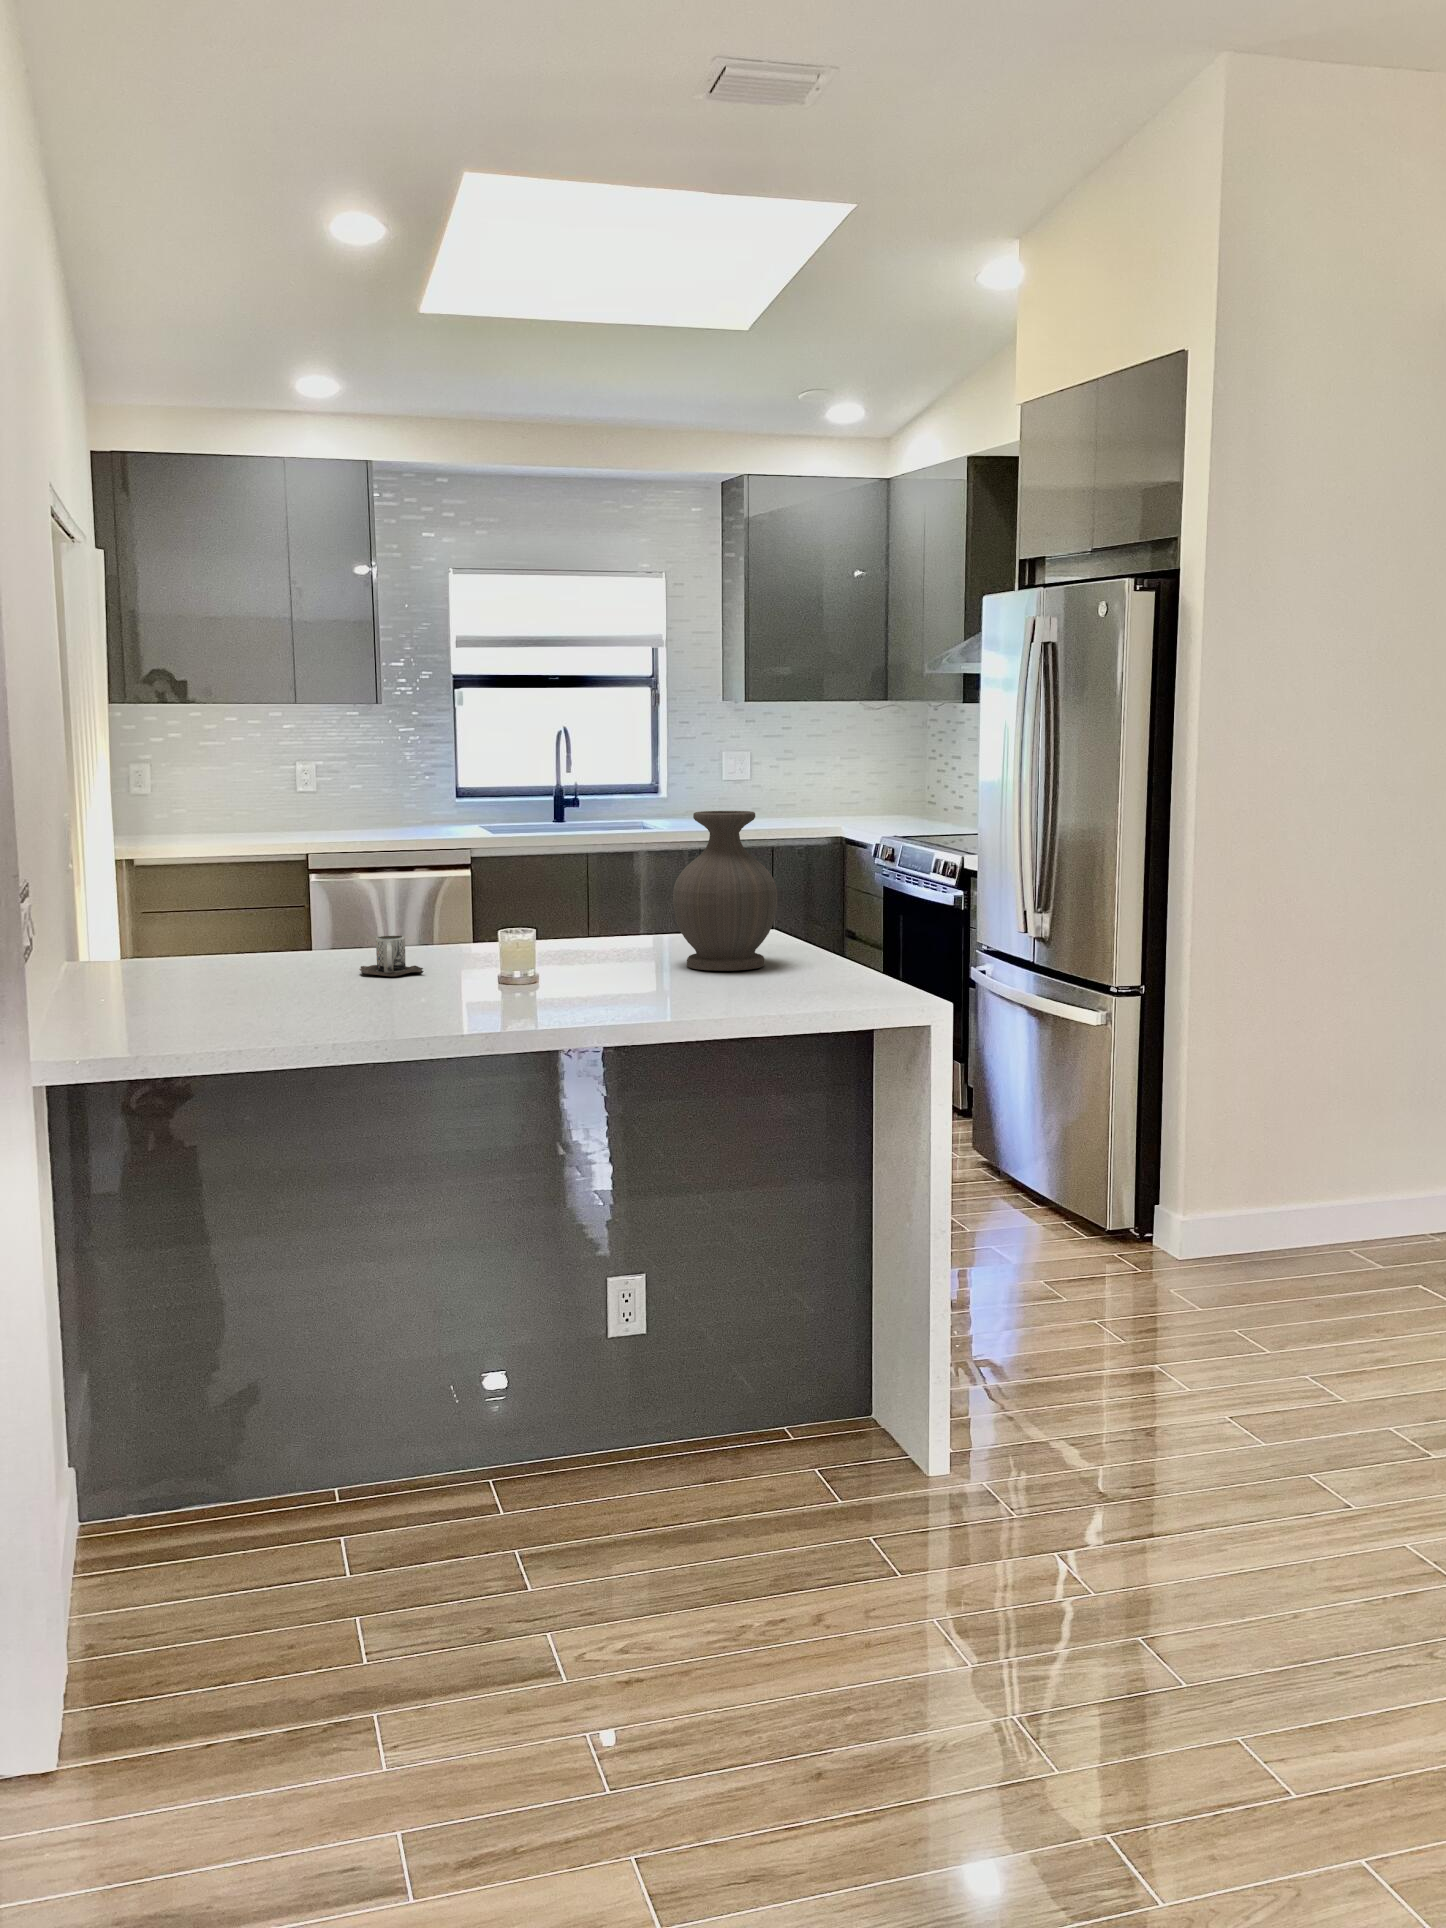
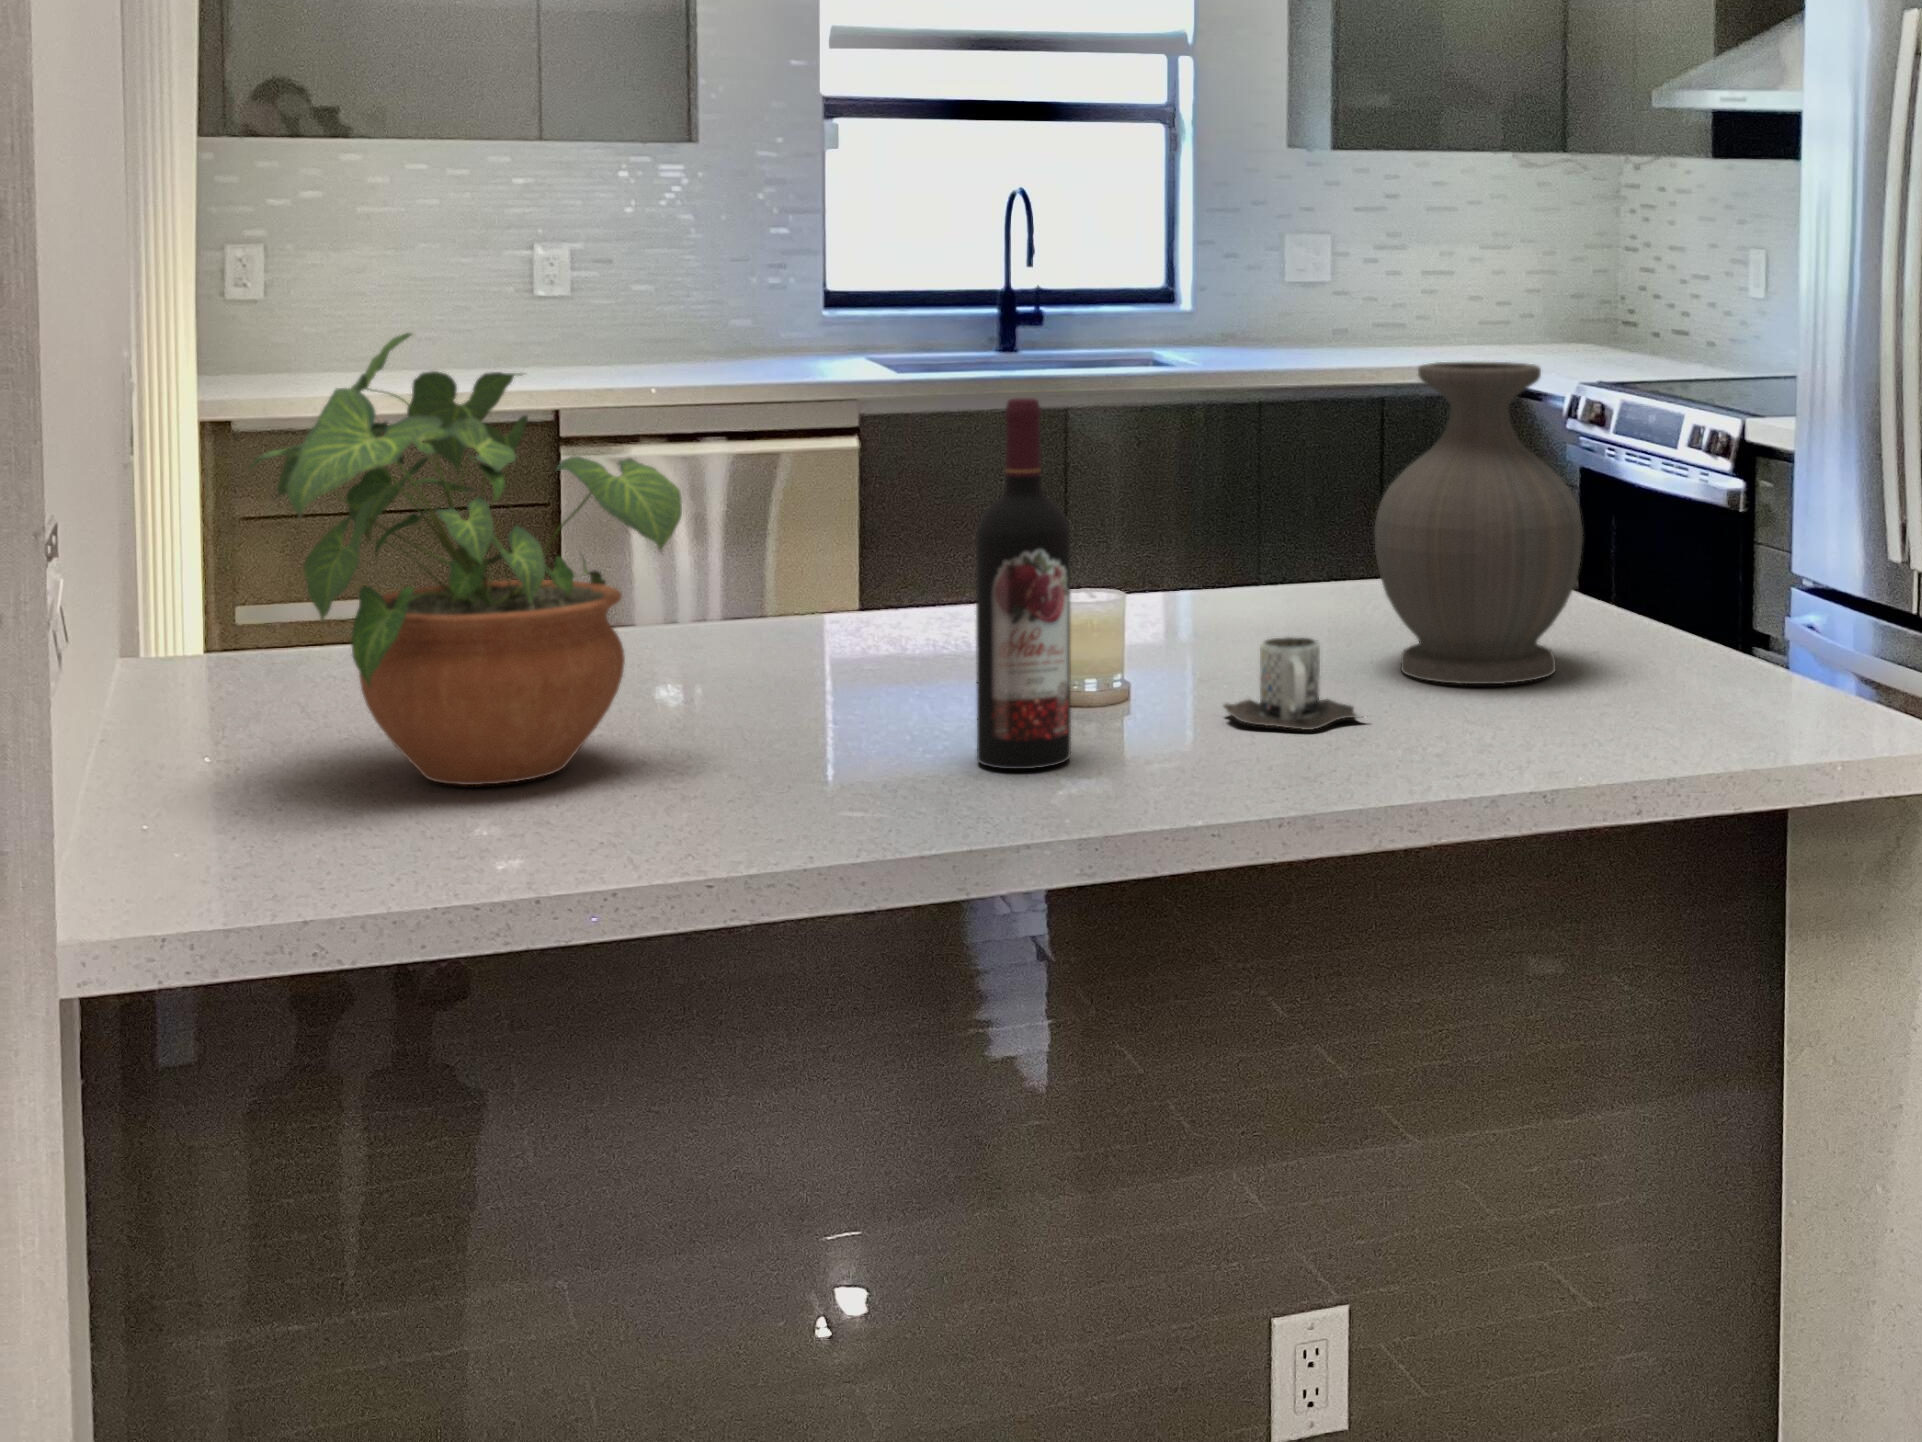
potted plant: none [133,796,328,1001] -> present [249,333,682,785]
wine bottle: none [461,825,508,999] -> present [976,398,1071,769]
mug: present [360,936,423,976] -> present [1224,637,1357,730]

